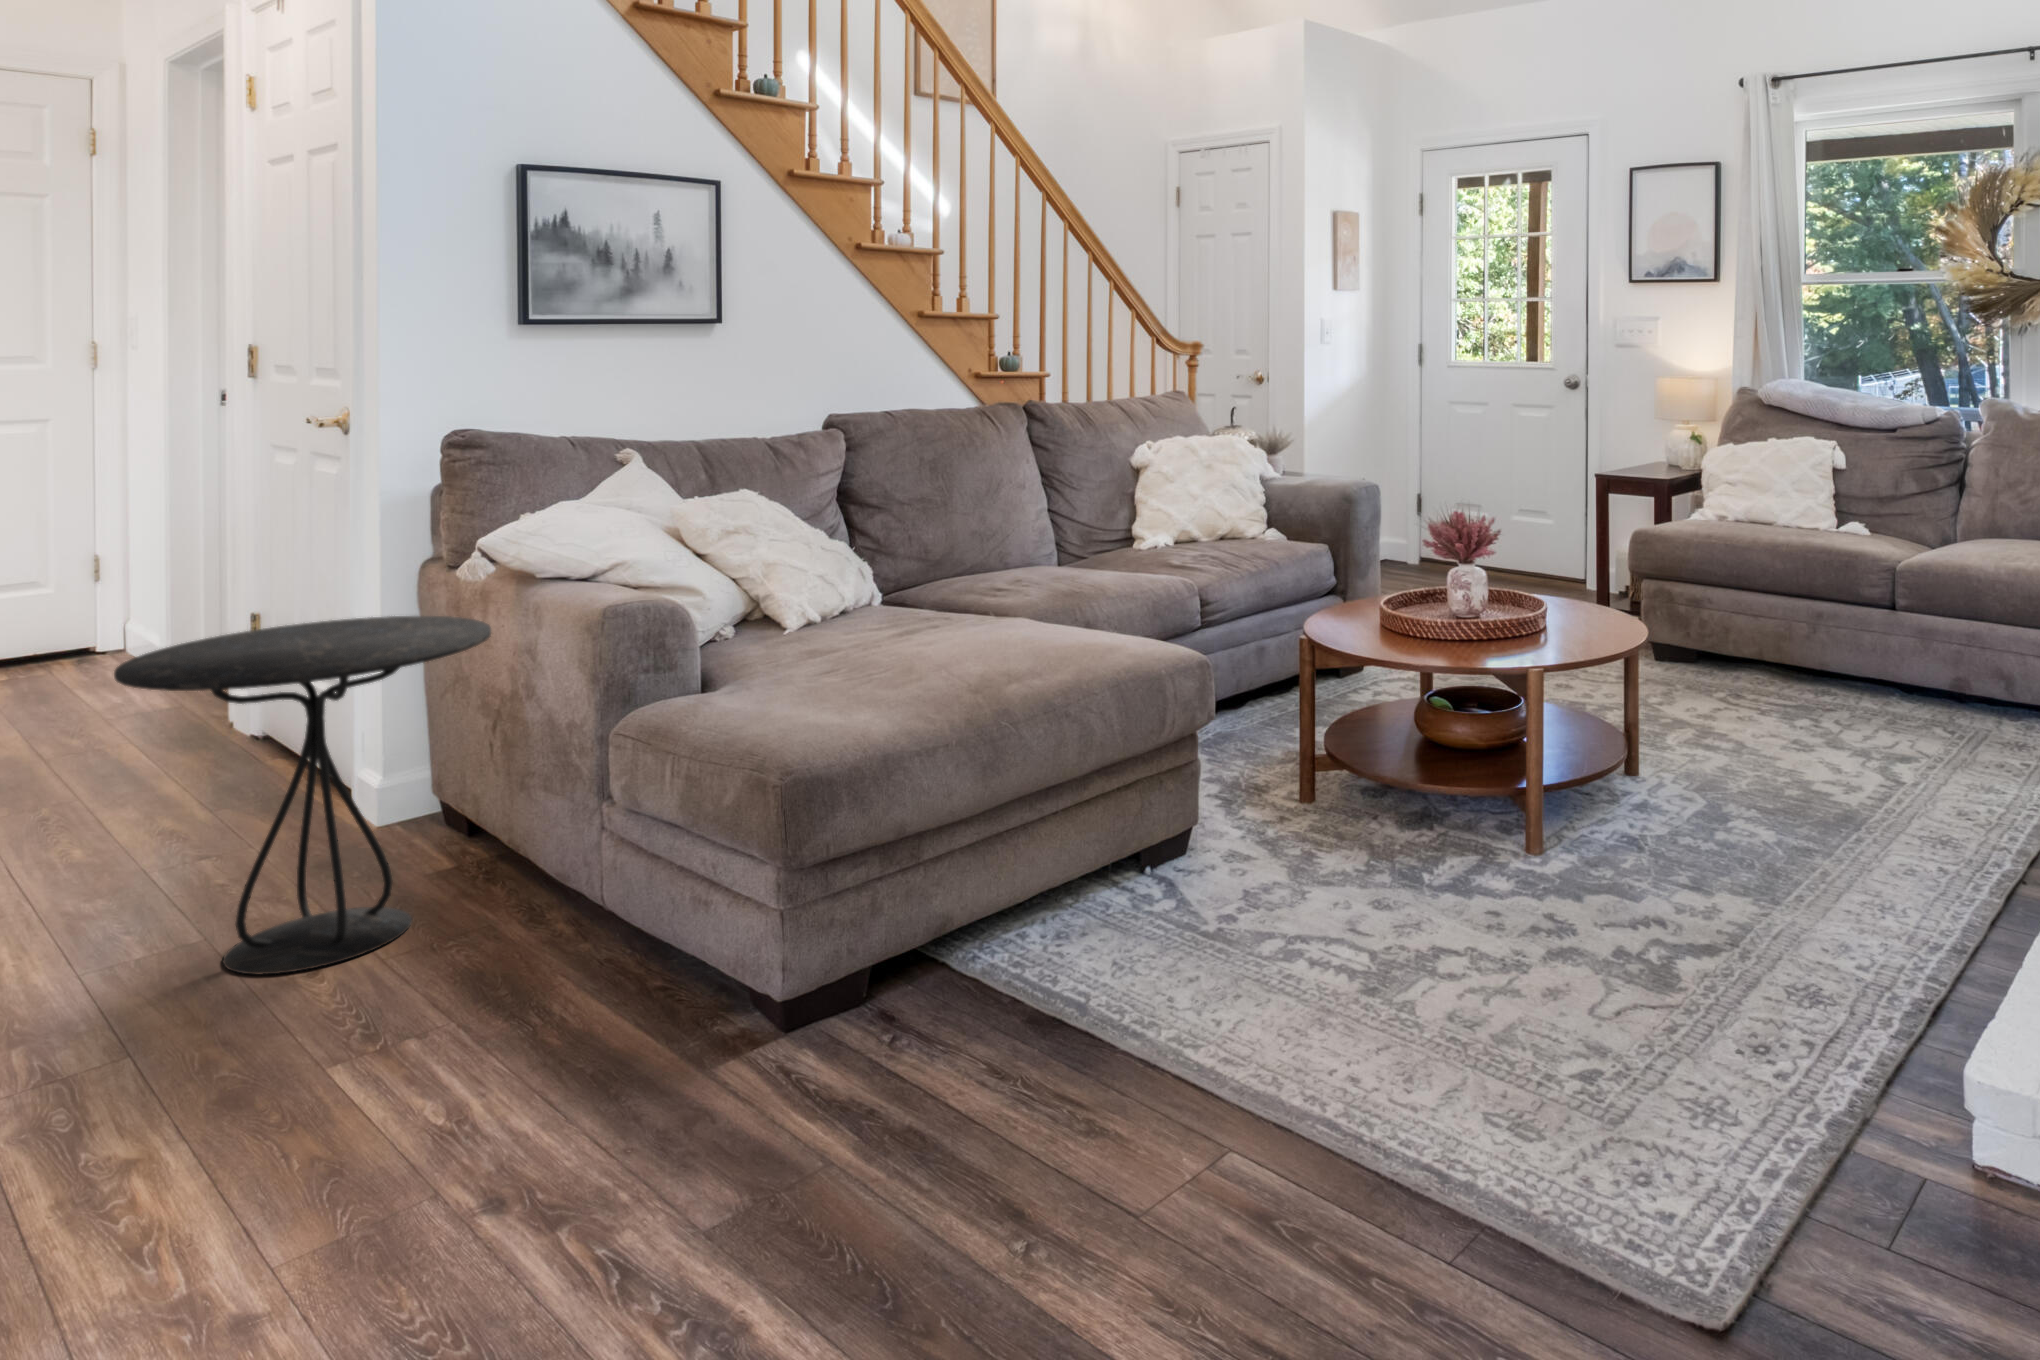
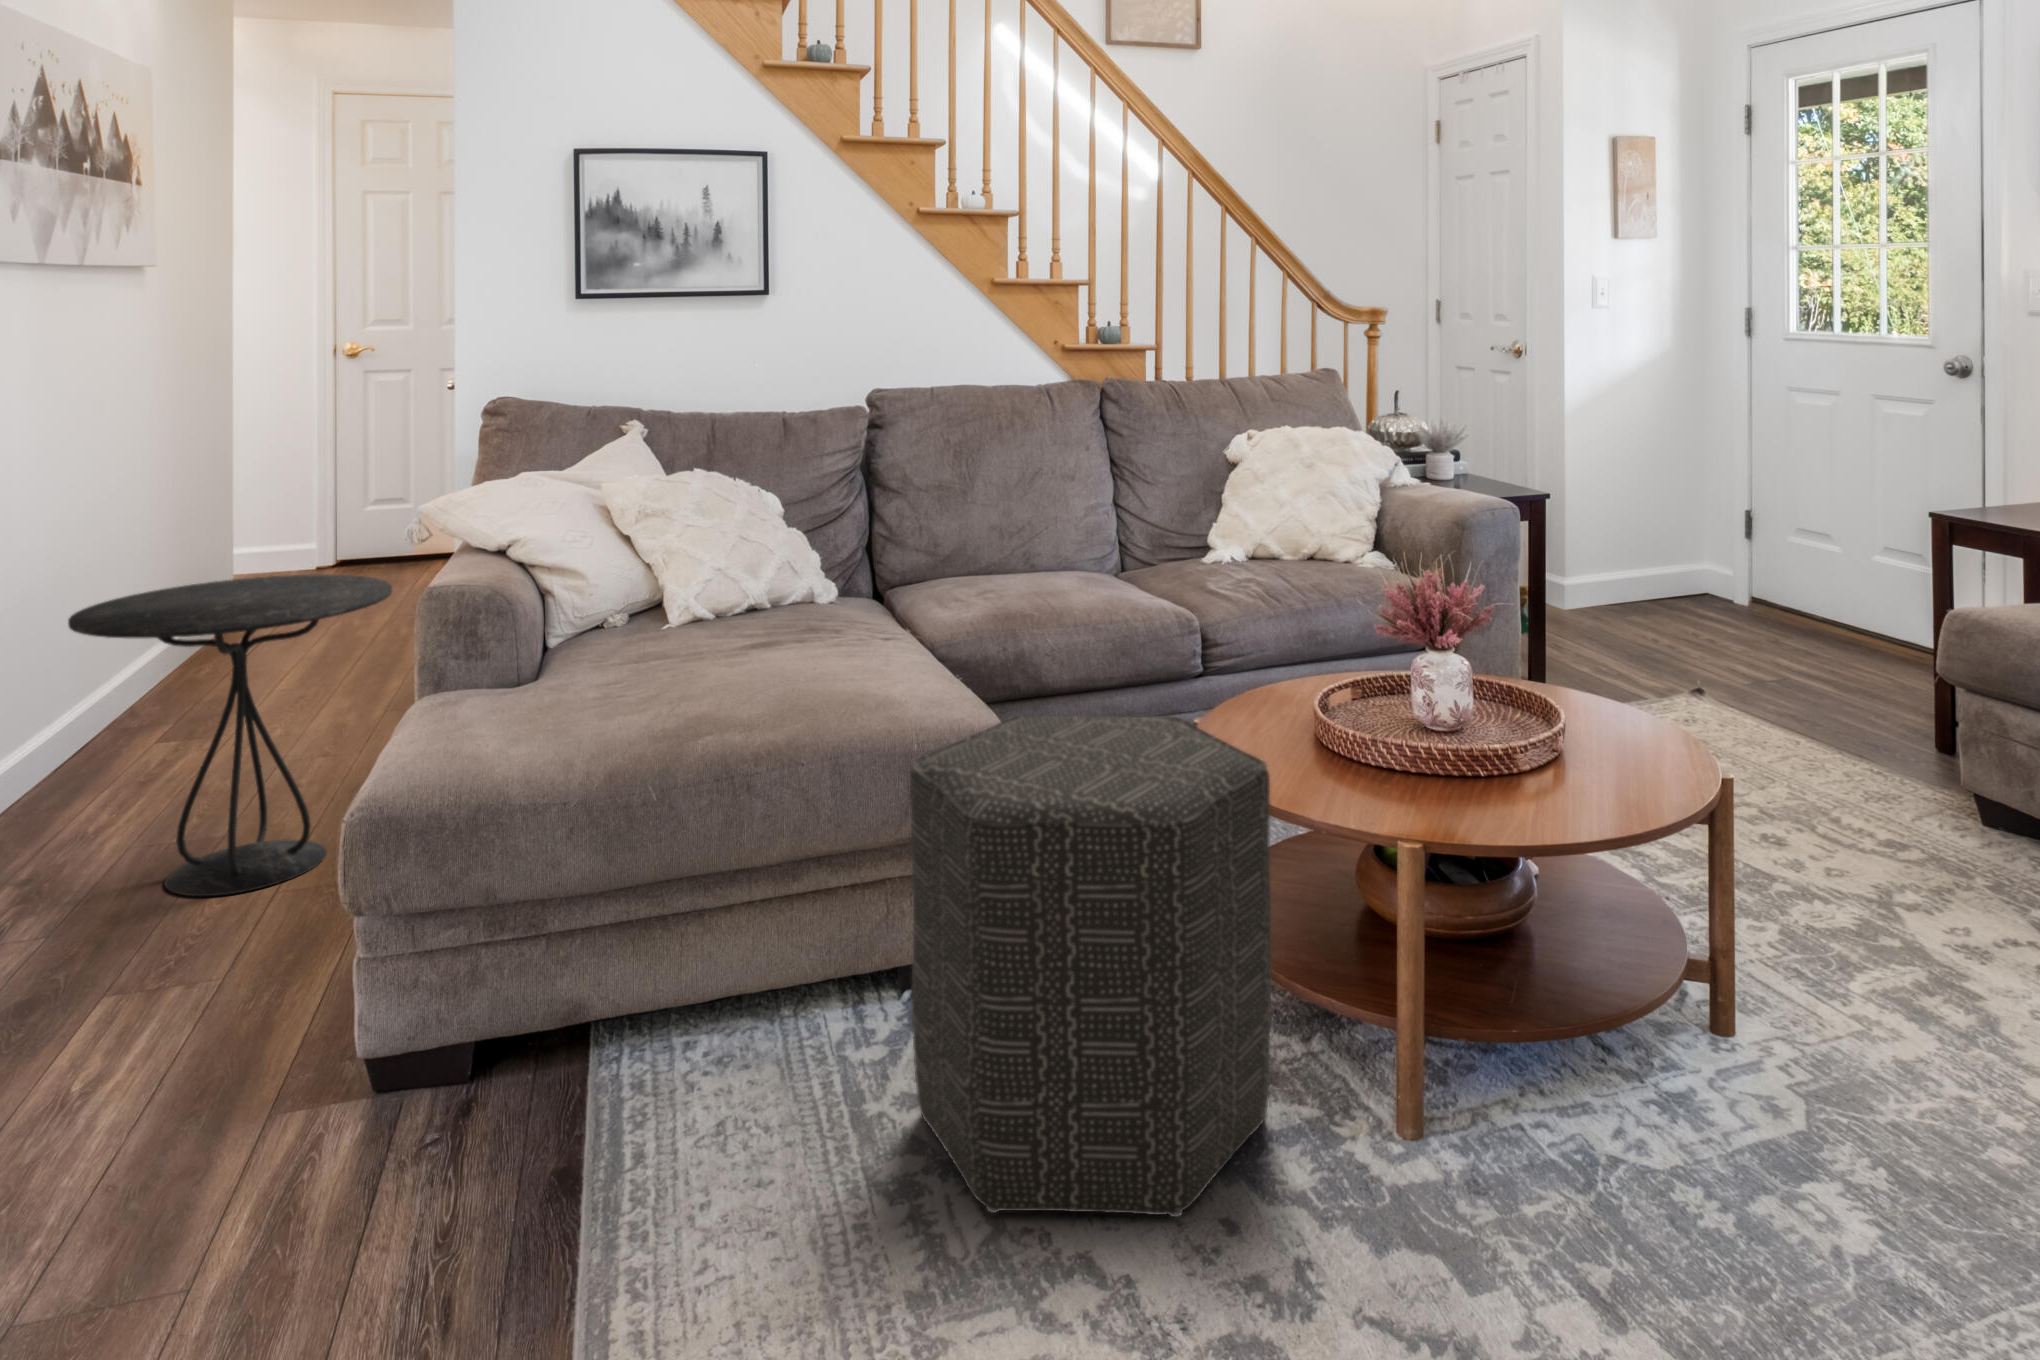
ottoman: none [1245,619,1474,942] -> present [910,716,1271,1217]

